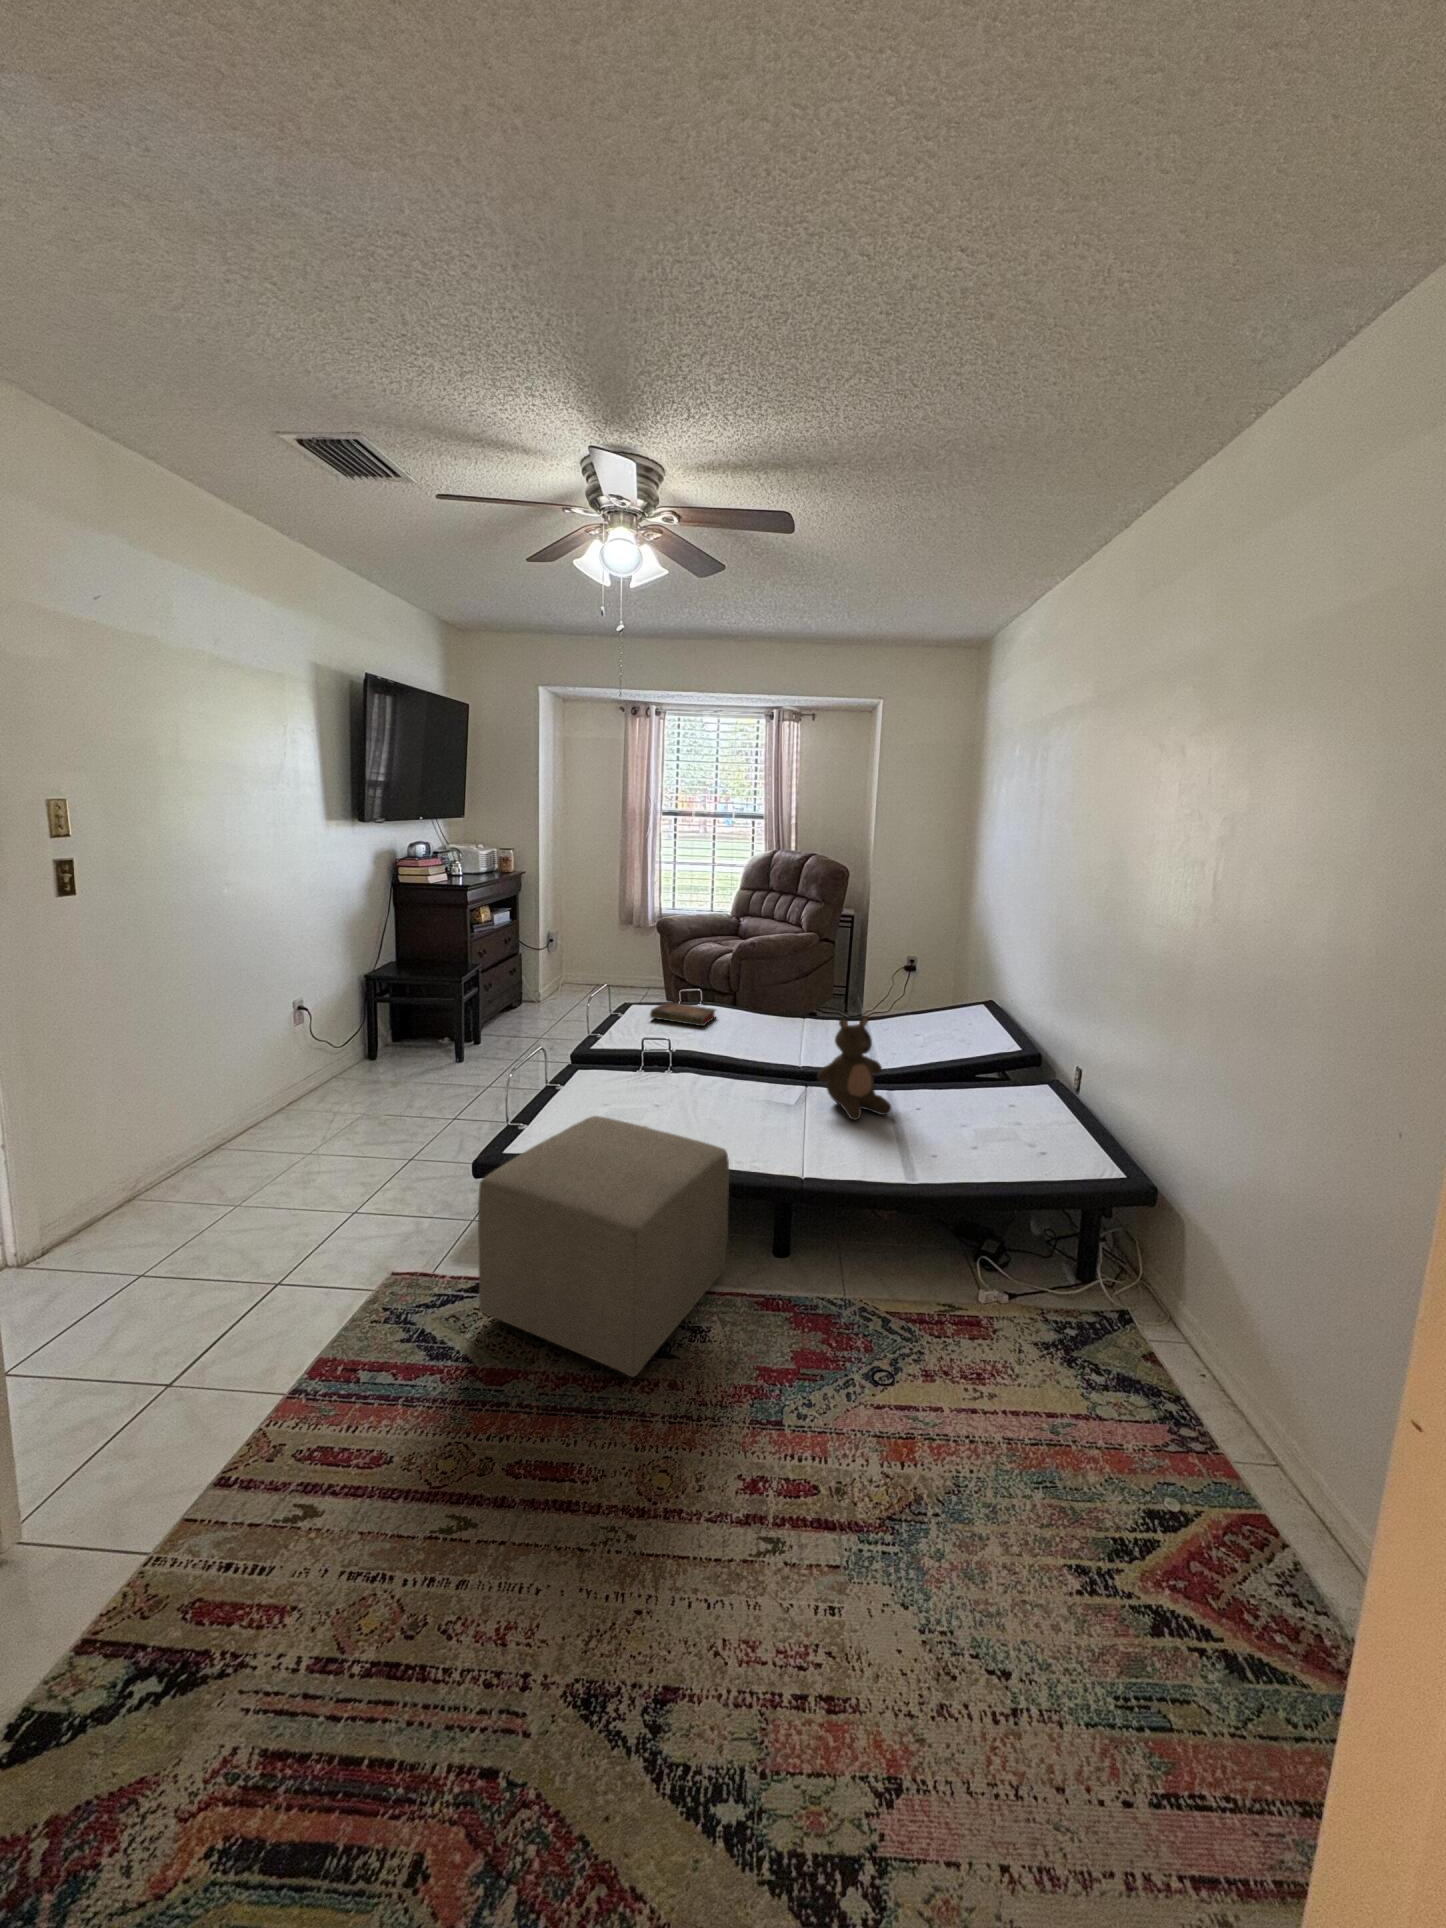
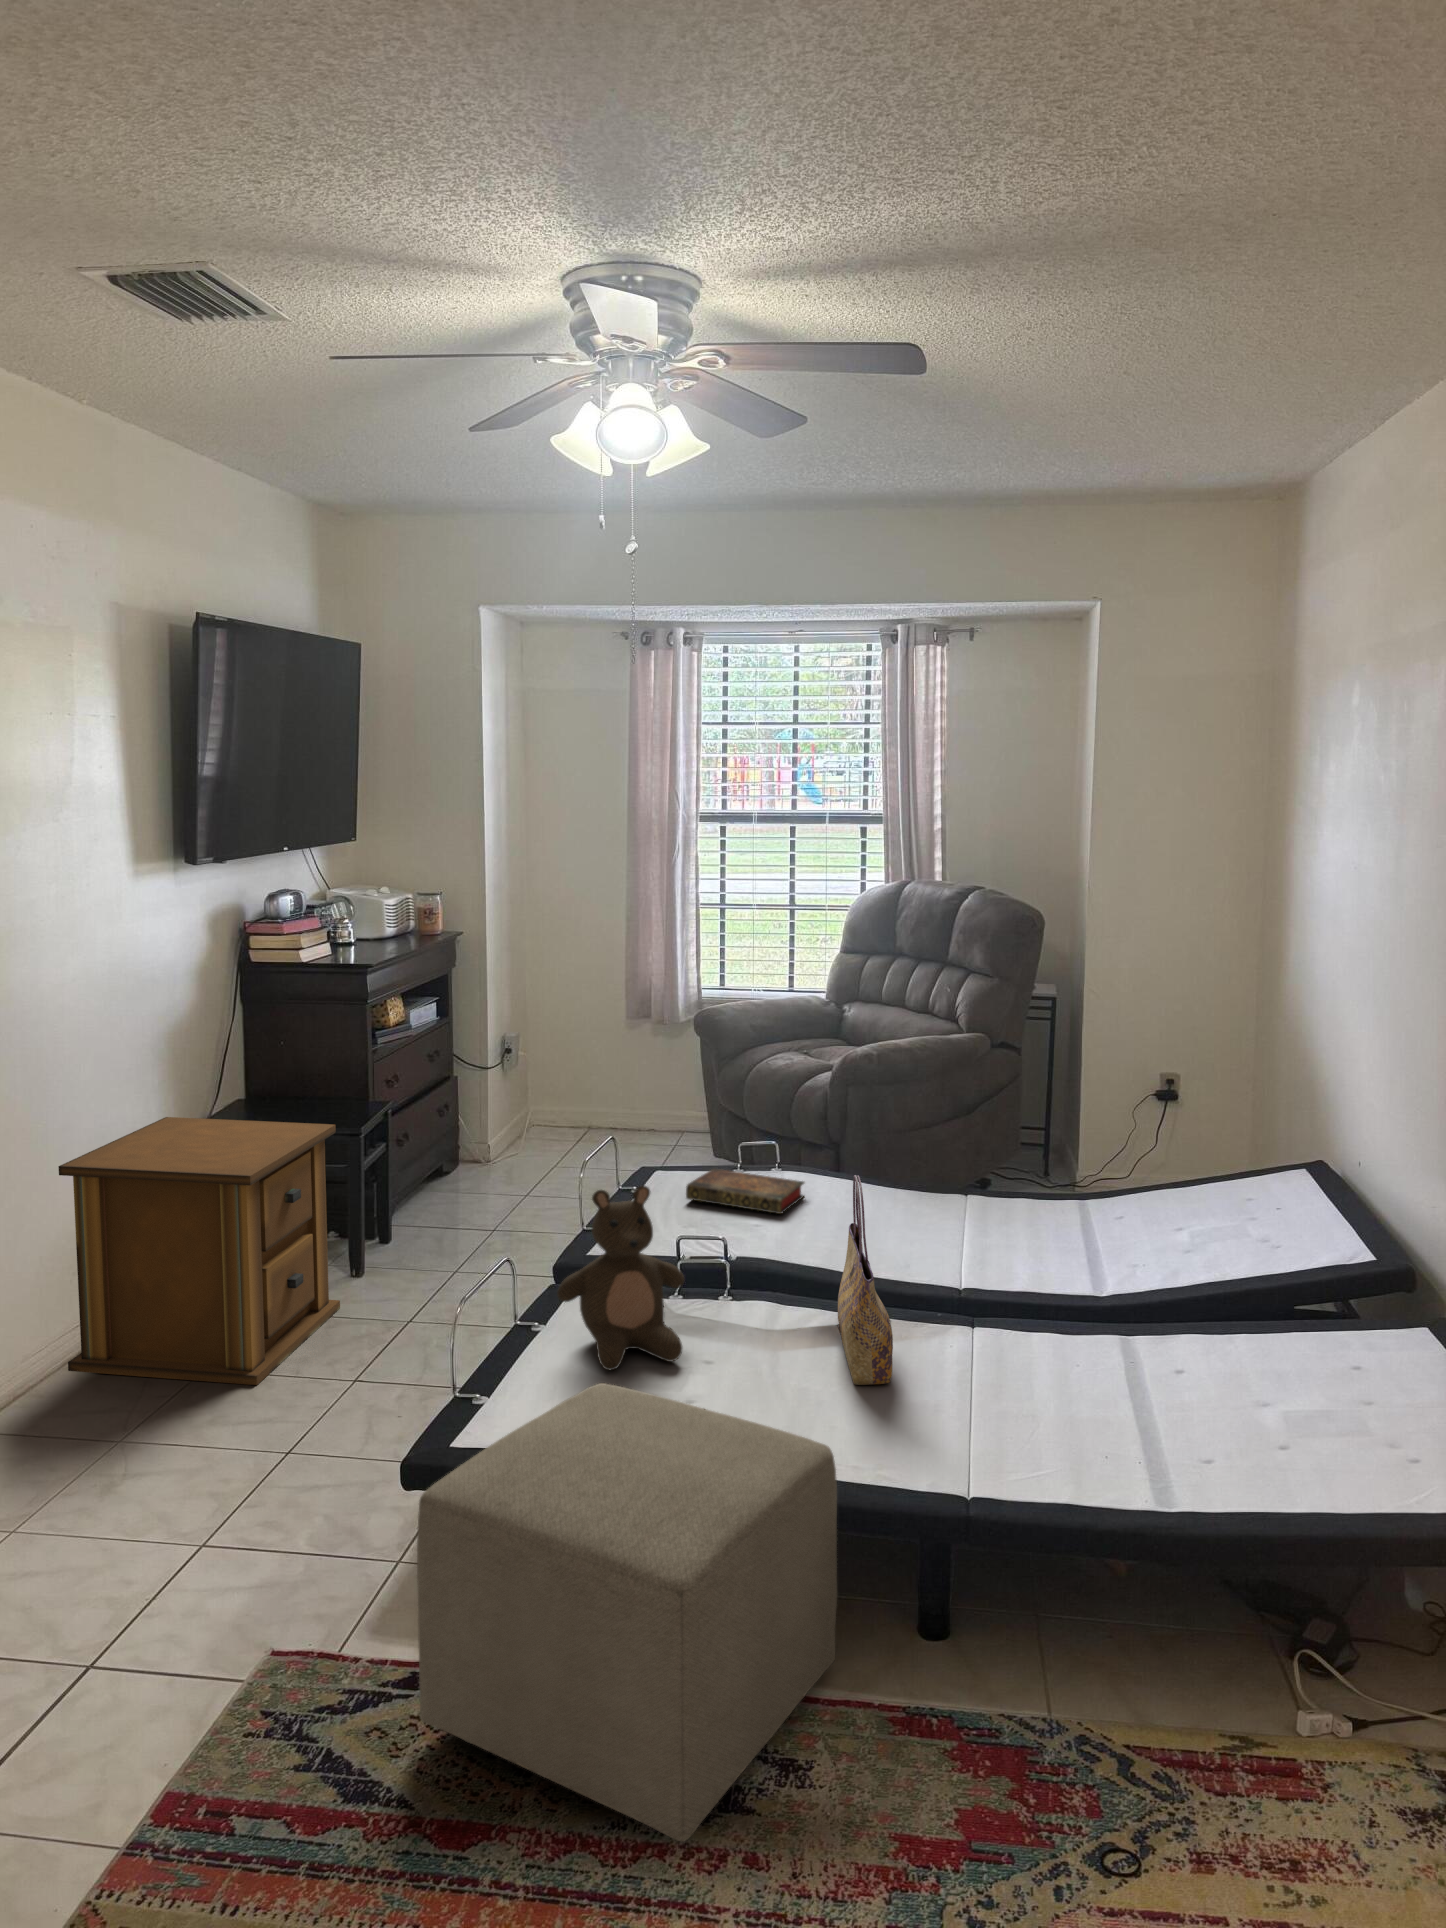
side table: none [274,969,450,1122] -> present [58,1117,340,1385]
tote bag: none [733,1001,763,1117] -> present [838,1175,893,1385]
stuffed bear: present [817,1016,891,1120] -> present [557,1186,684,1370]

